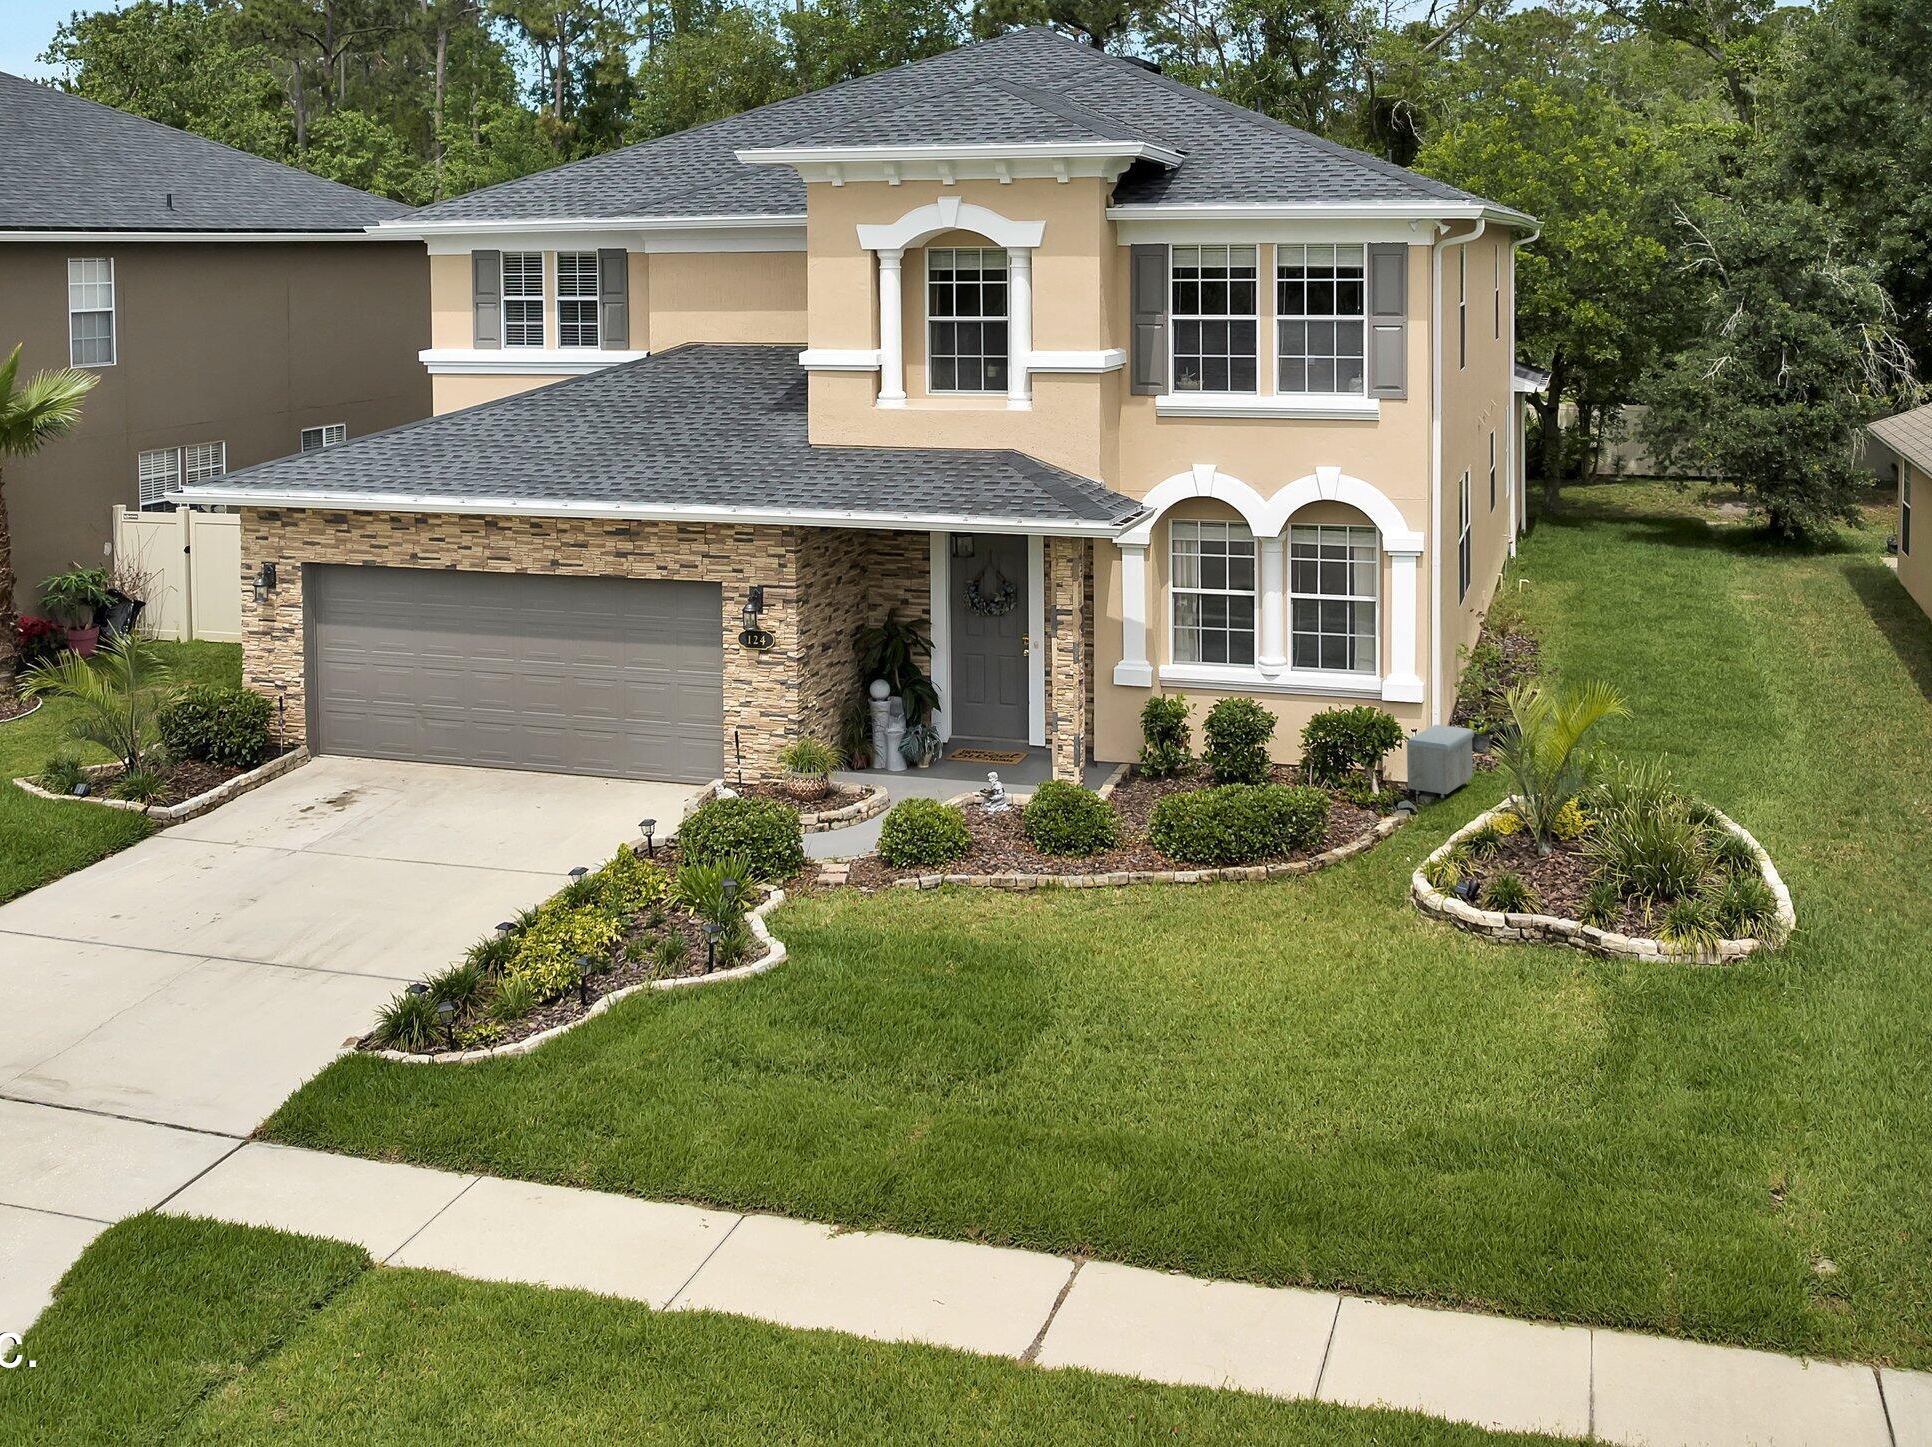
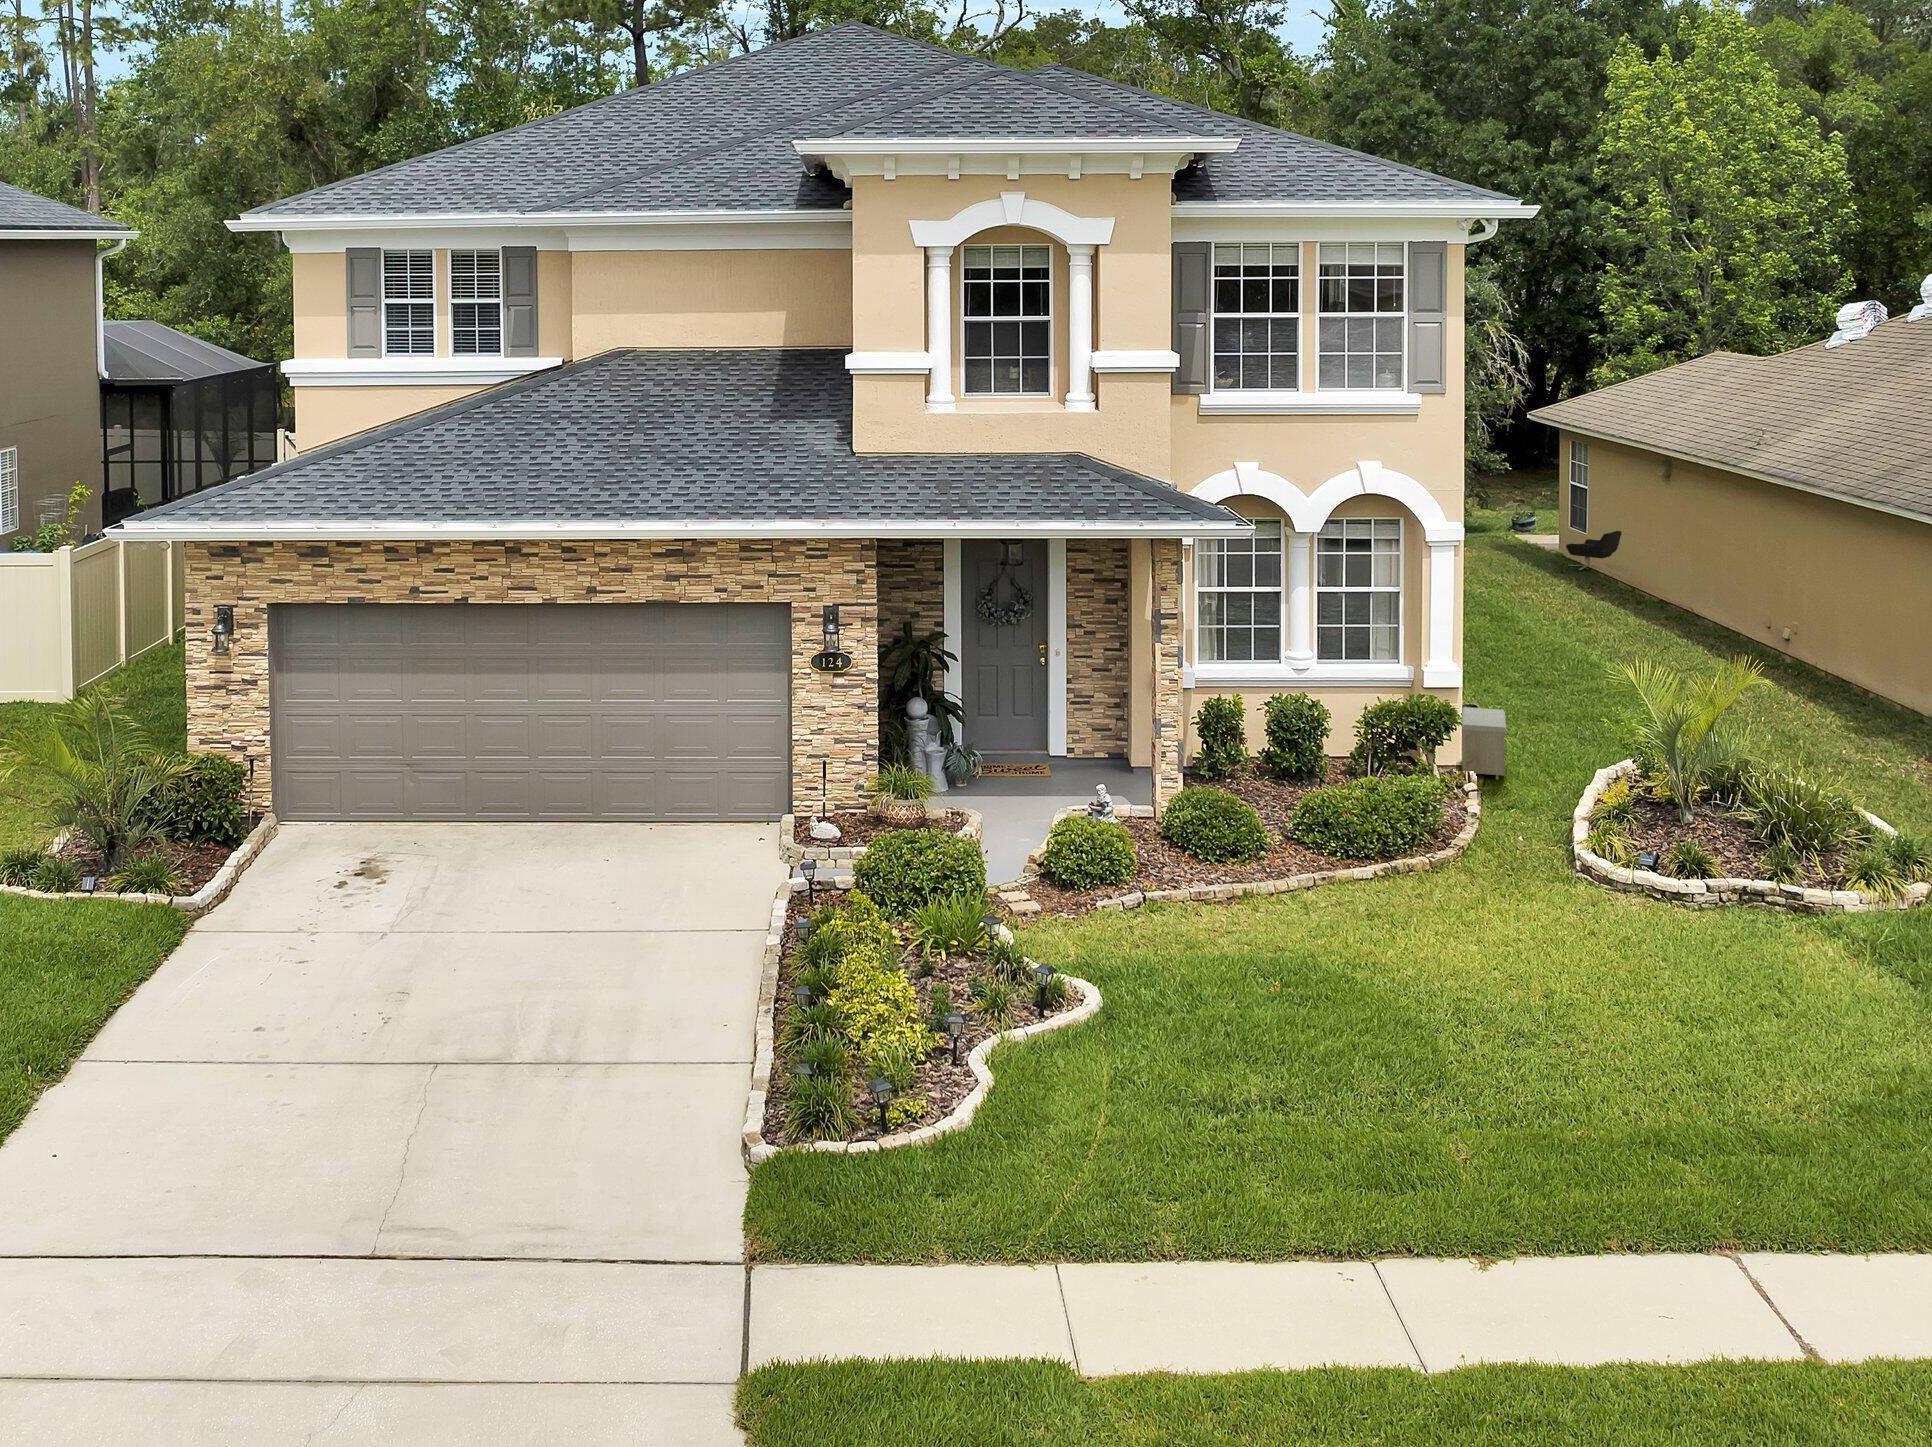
lounge chair: none [1855,562,1923,607] -> present [1566,531,1622,570]

